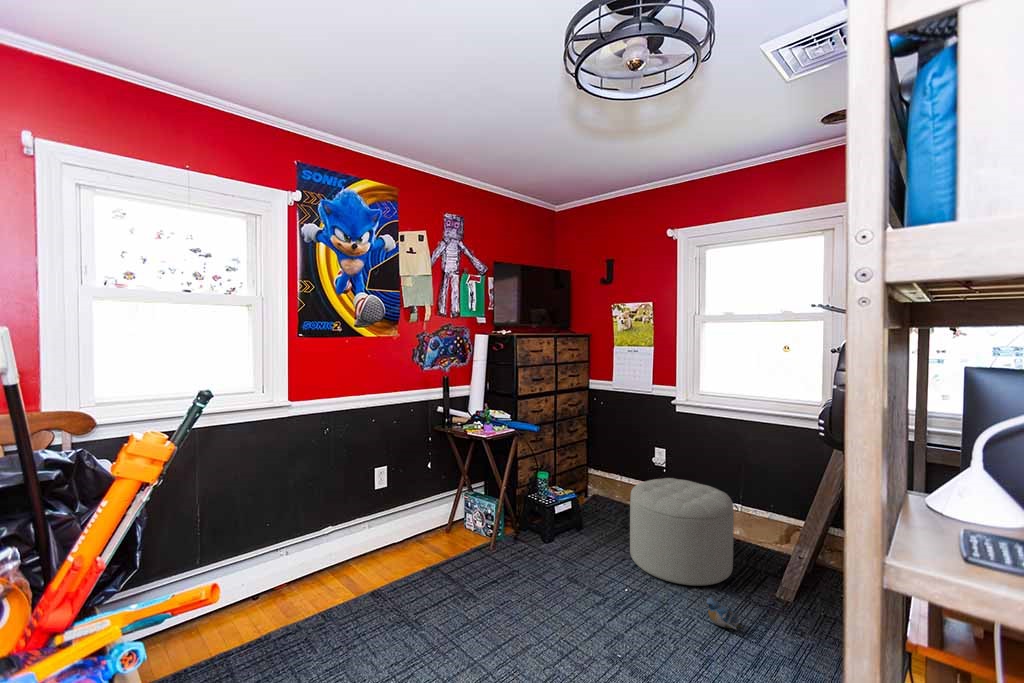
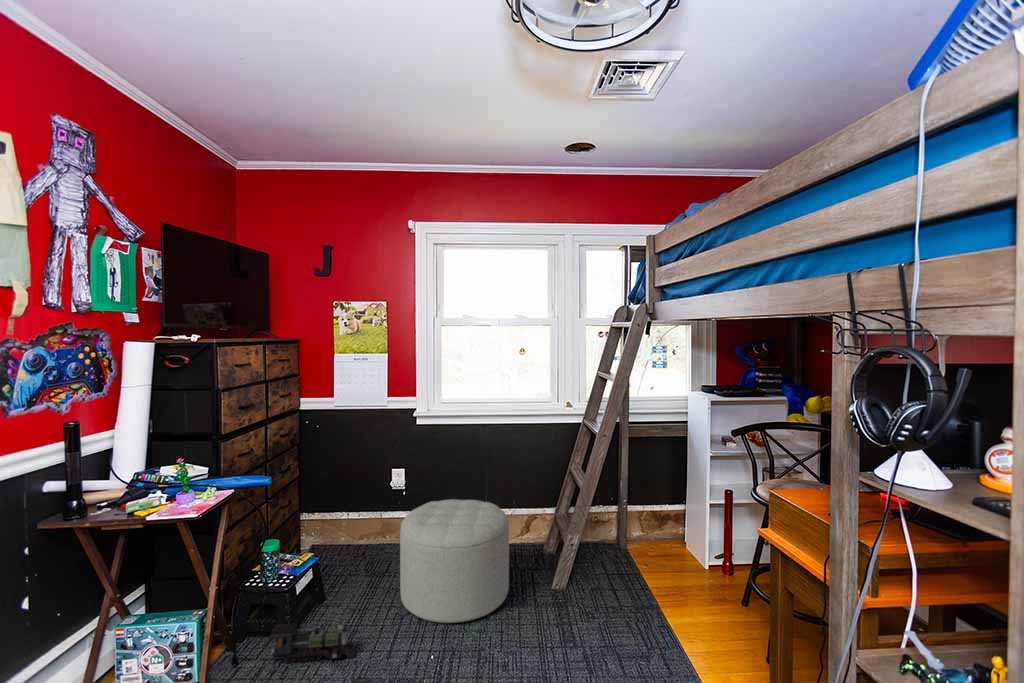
toy train: none [530,526,581,567] -> present [270,617,356,663]
plush toy: present [706,597,743,629] -> none [521,621,557,647]

